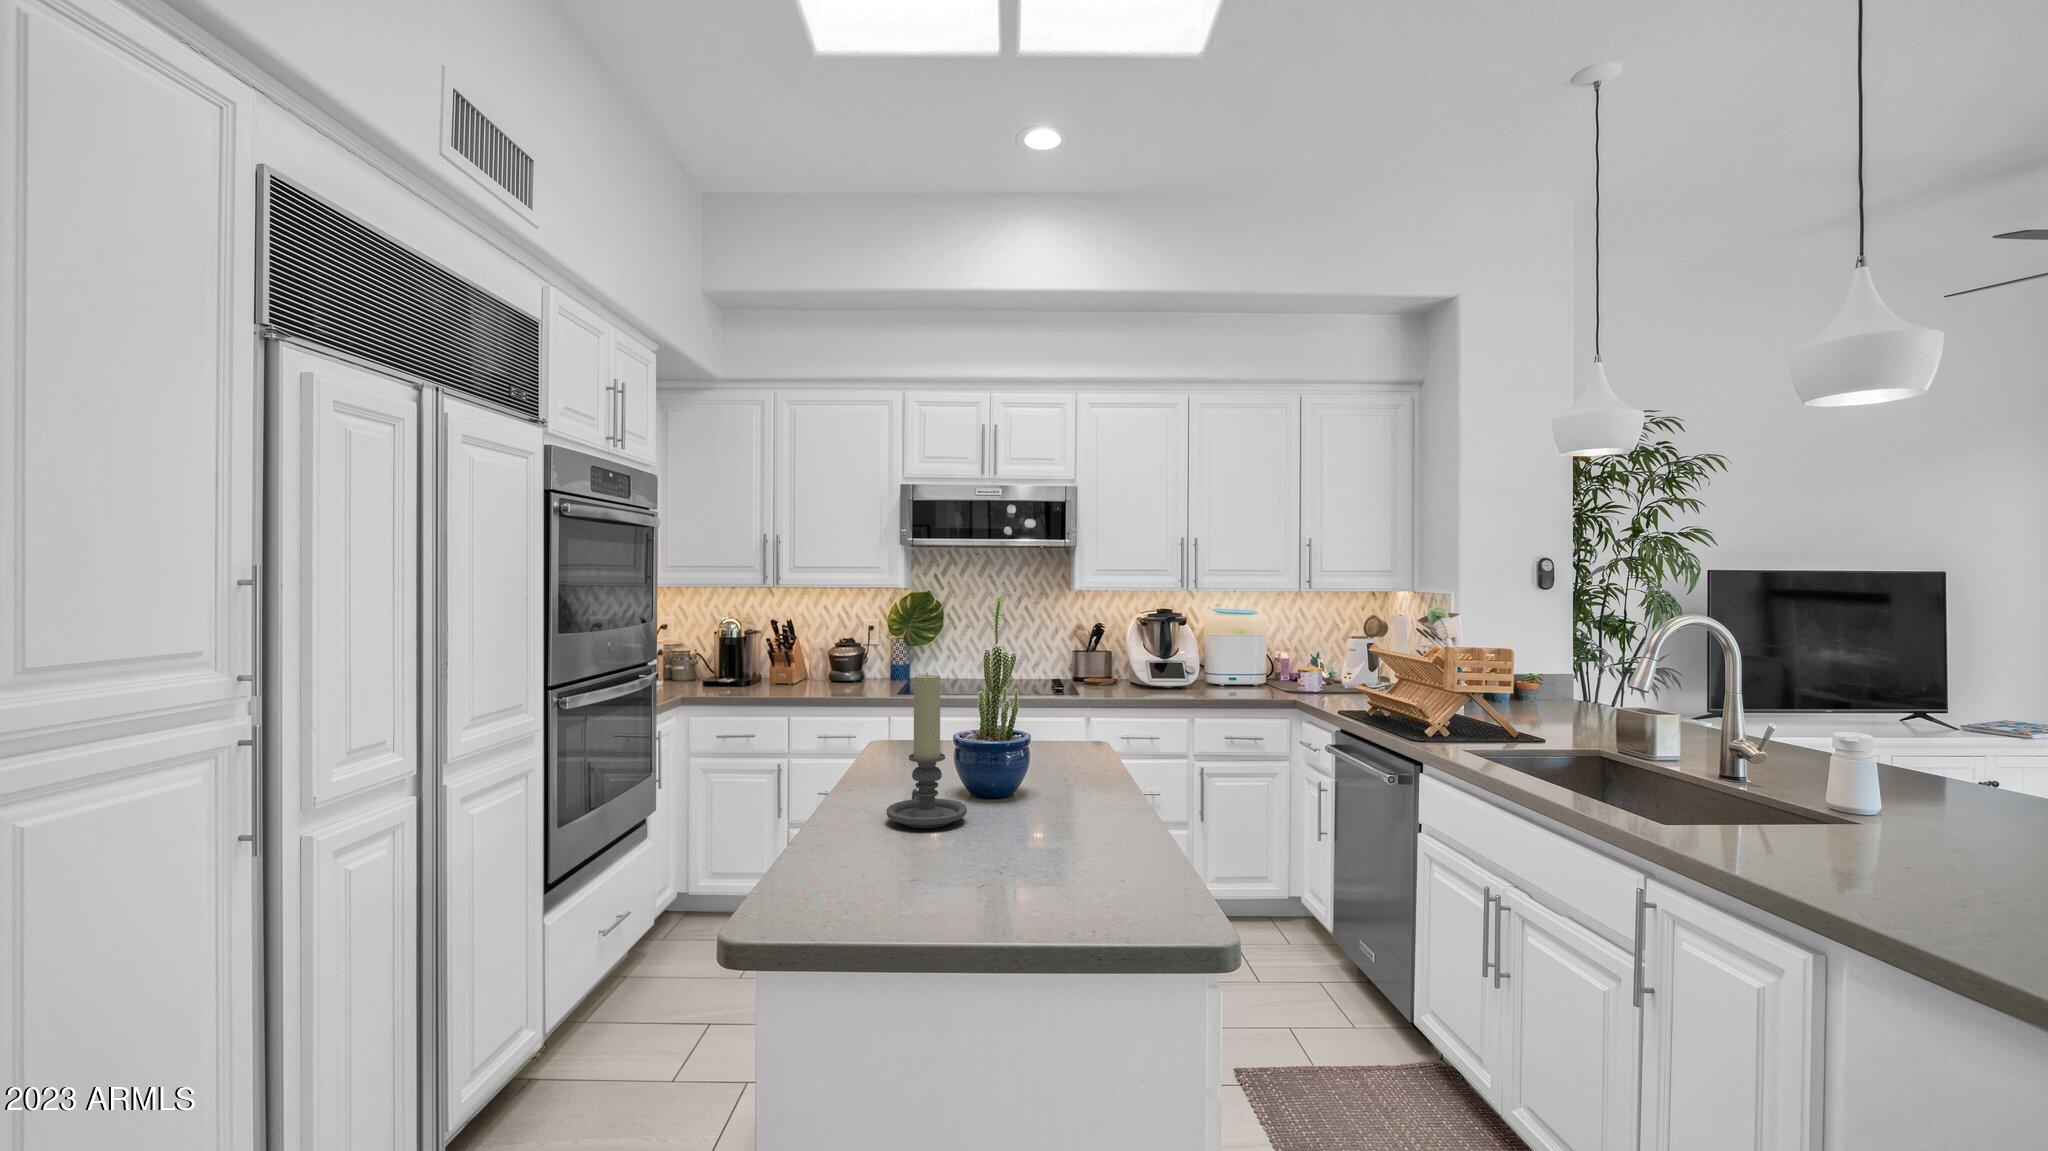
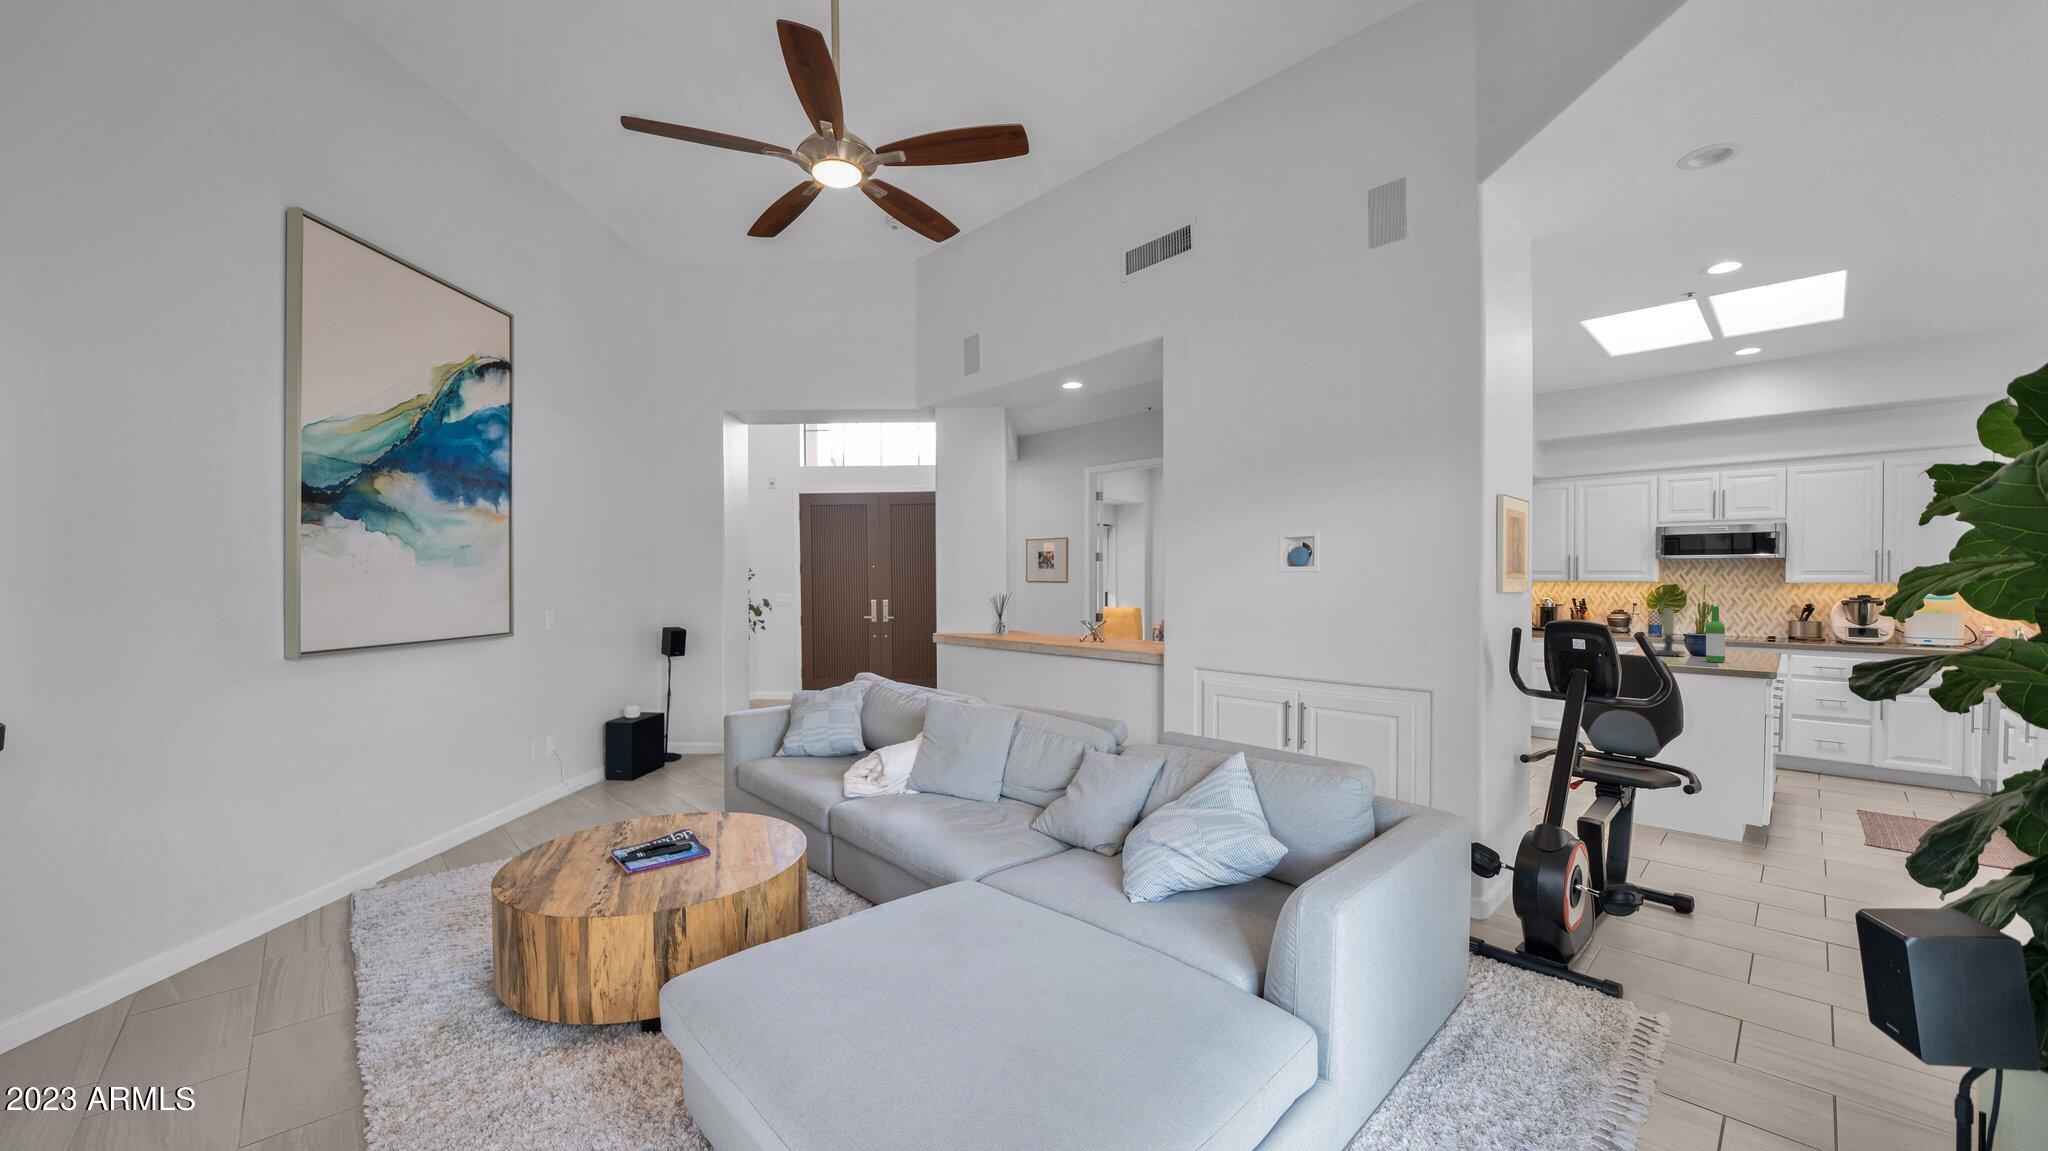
wine bottle: none [1032,678,1082,877] -> present [1706,606,1725,663]

